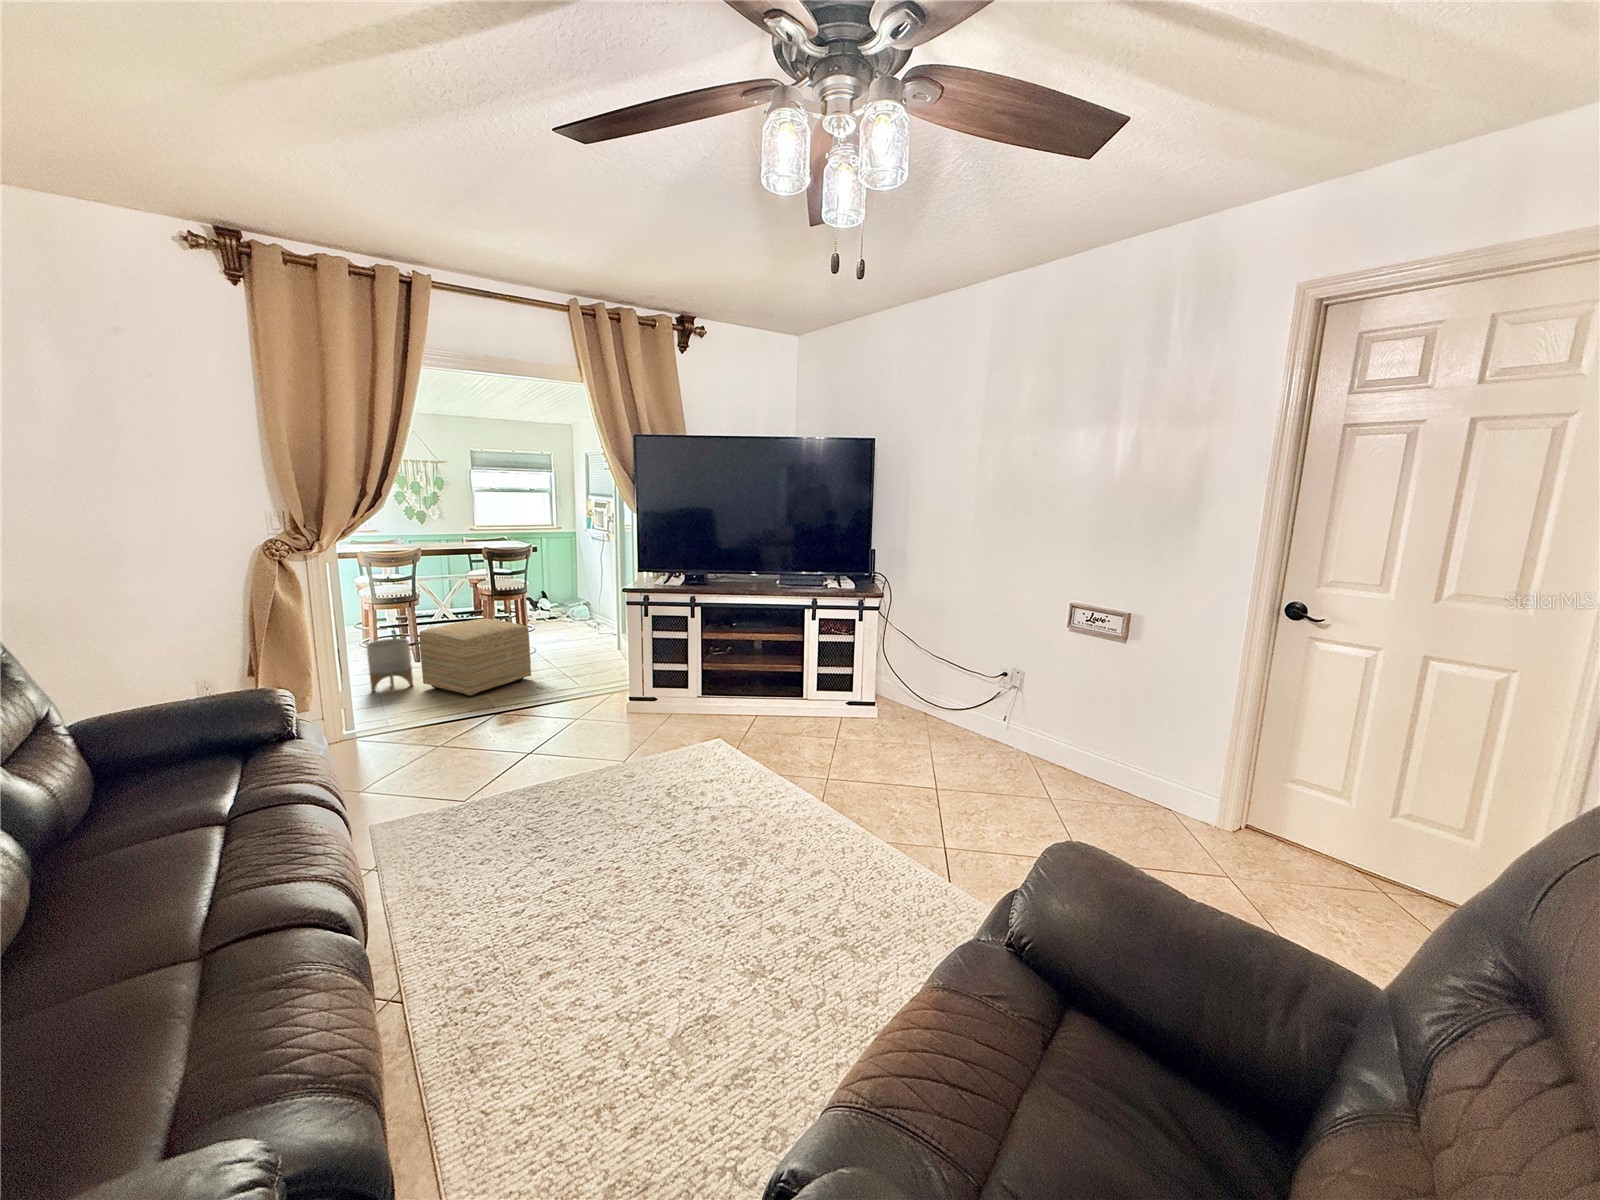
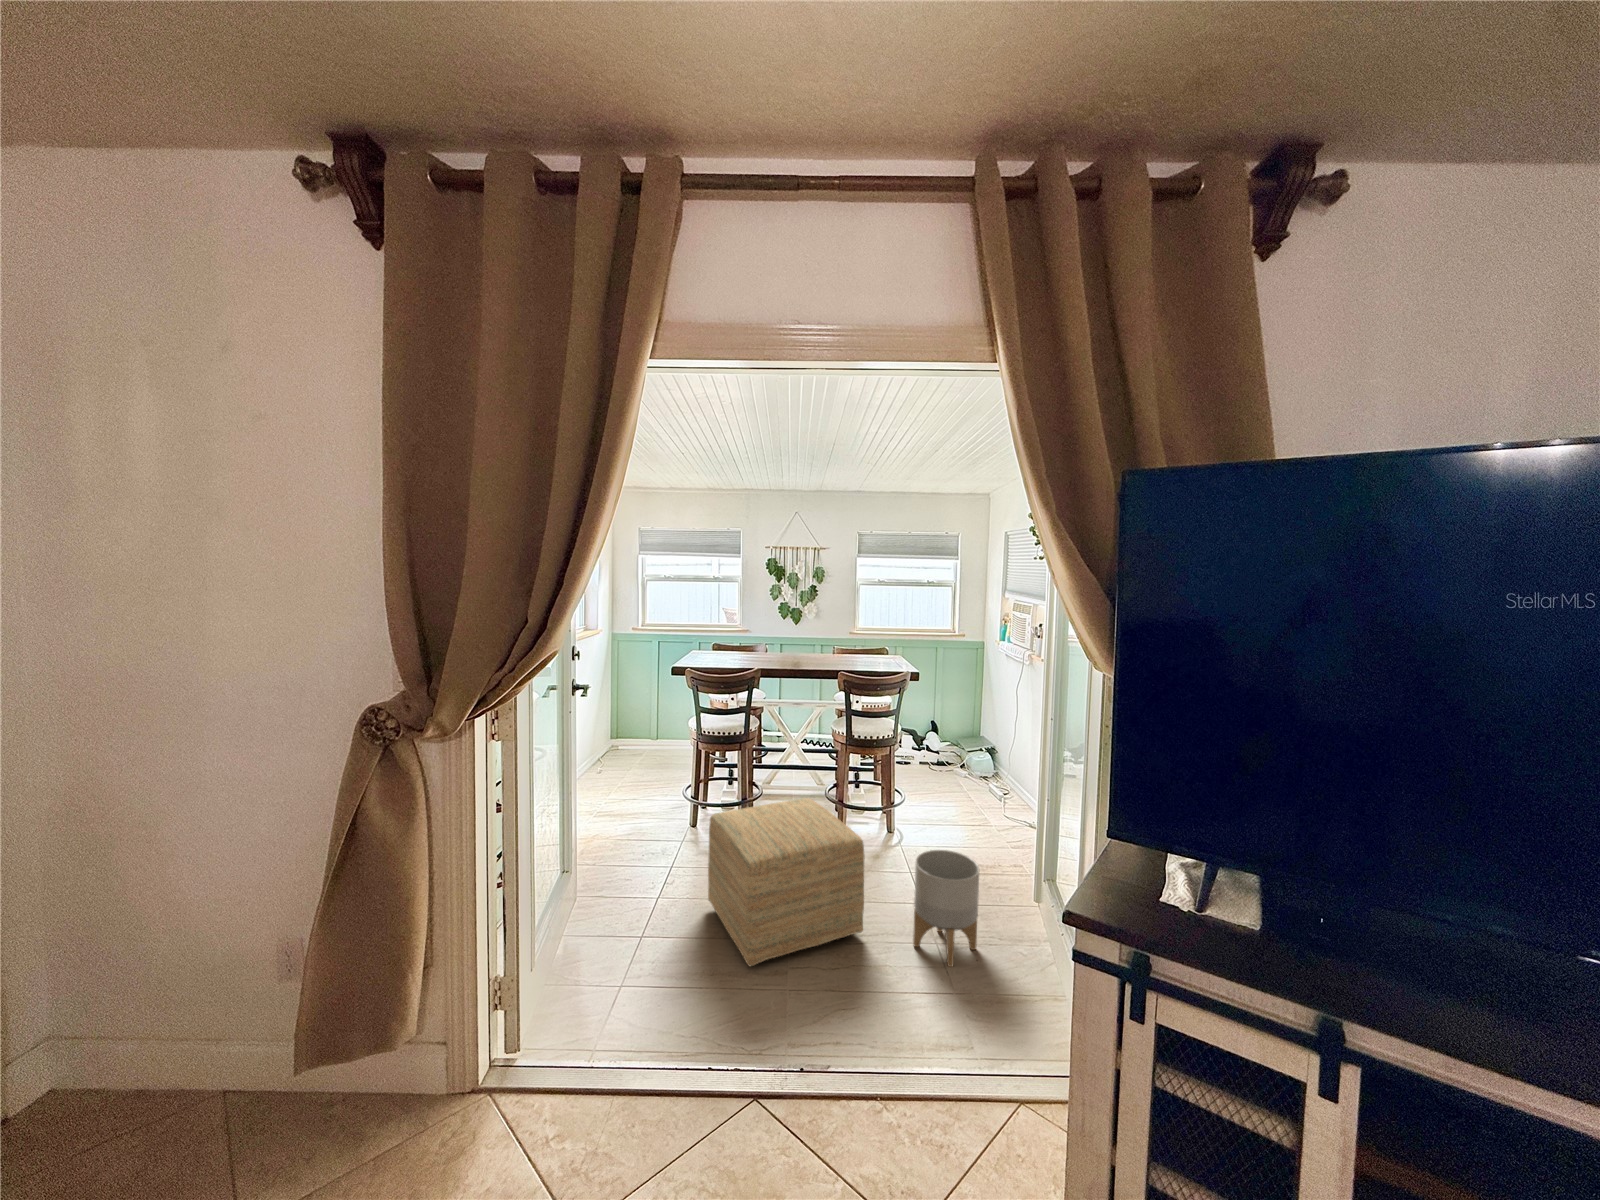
planter: present [367,638,413,693] -> present [913,850,979,967]

